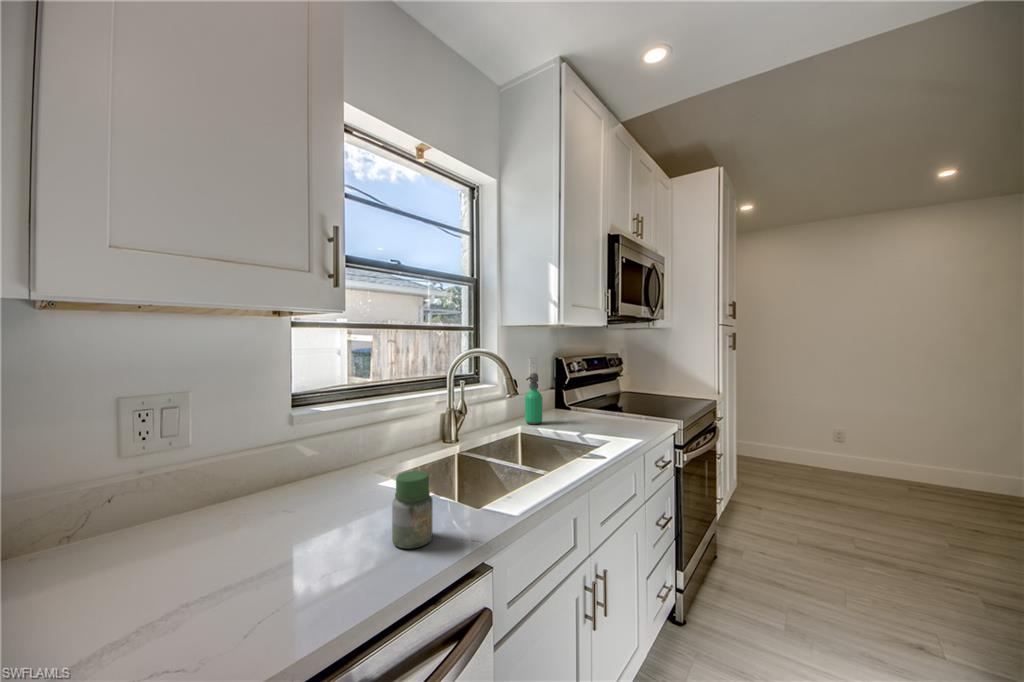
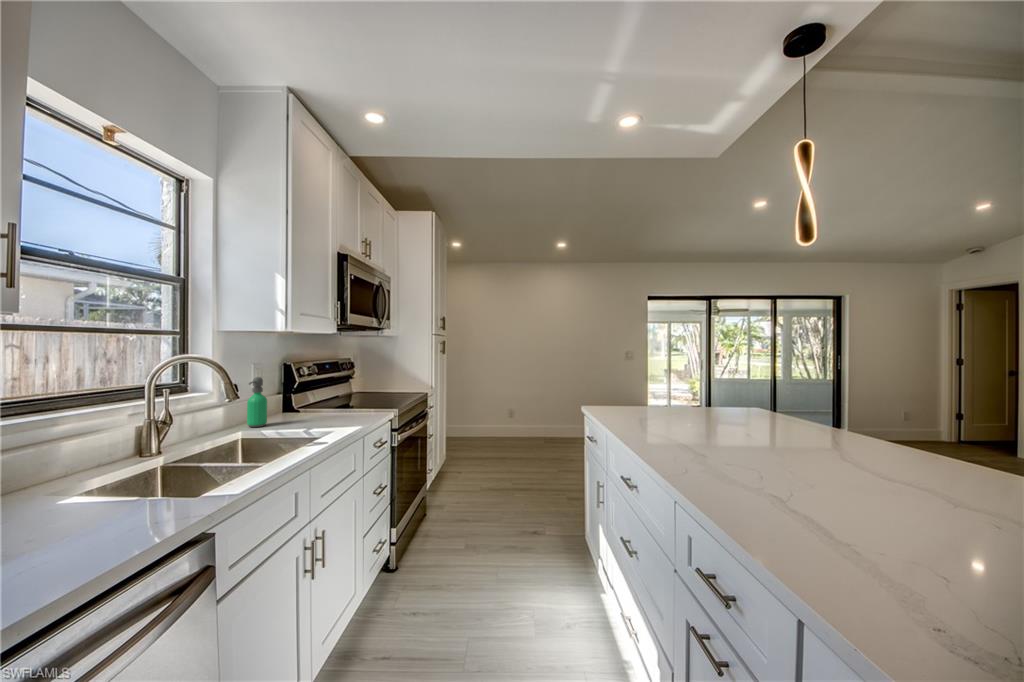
jar: present [392,471,433,549] -> none [77,477,135,557]

